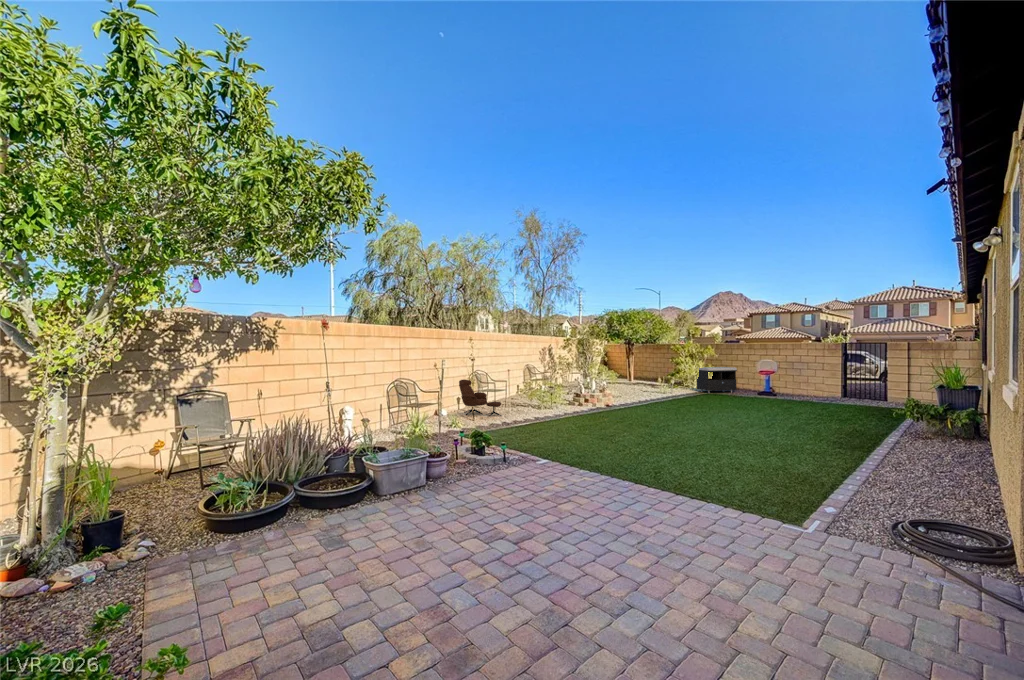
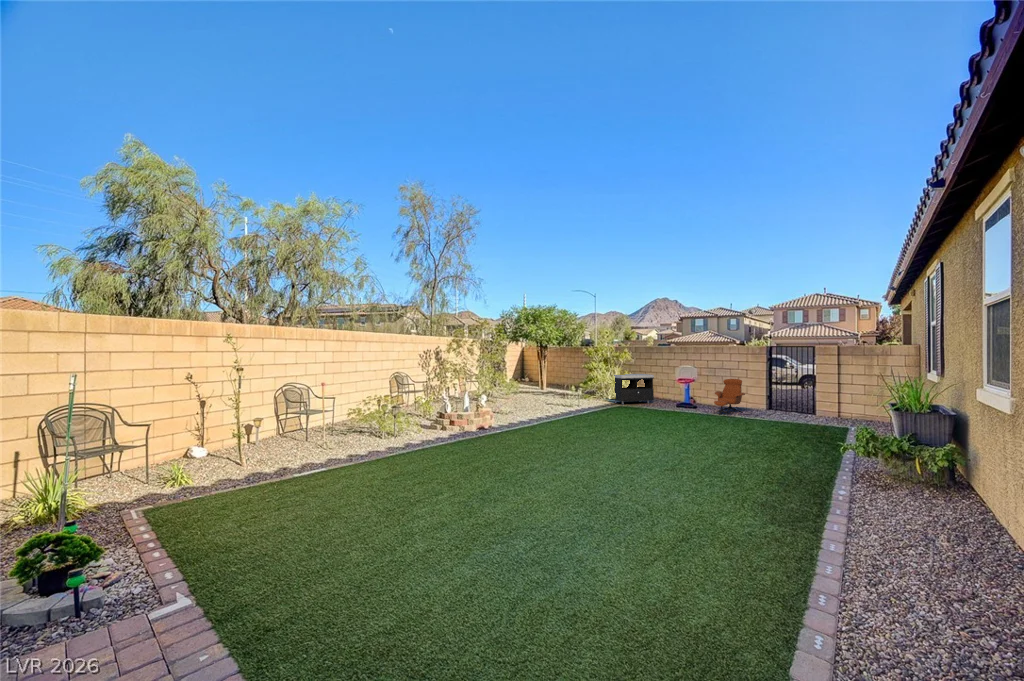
lounge chair: present [459,379,501,416] -> present [714,379,745,415]

